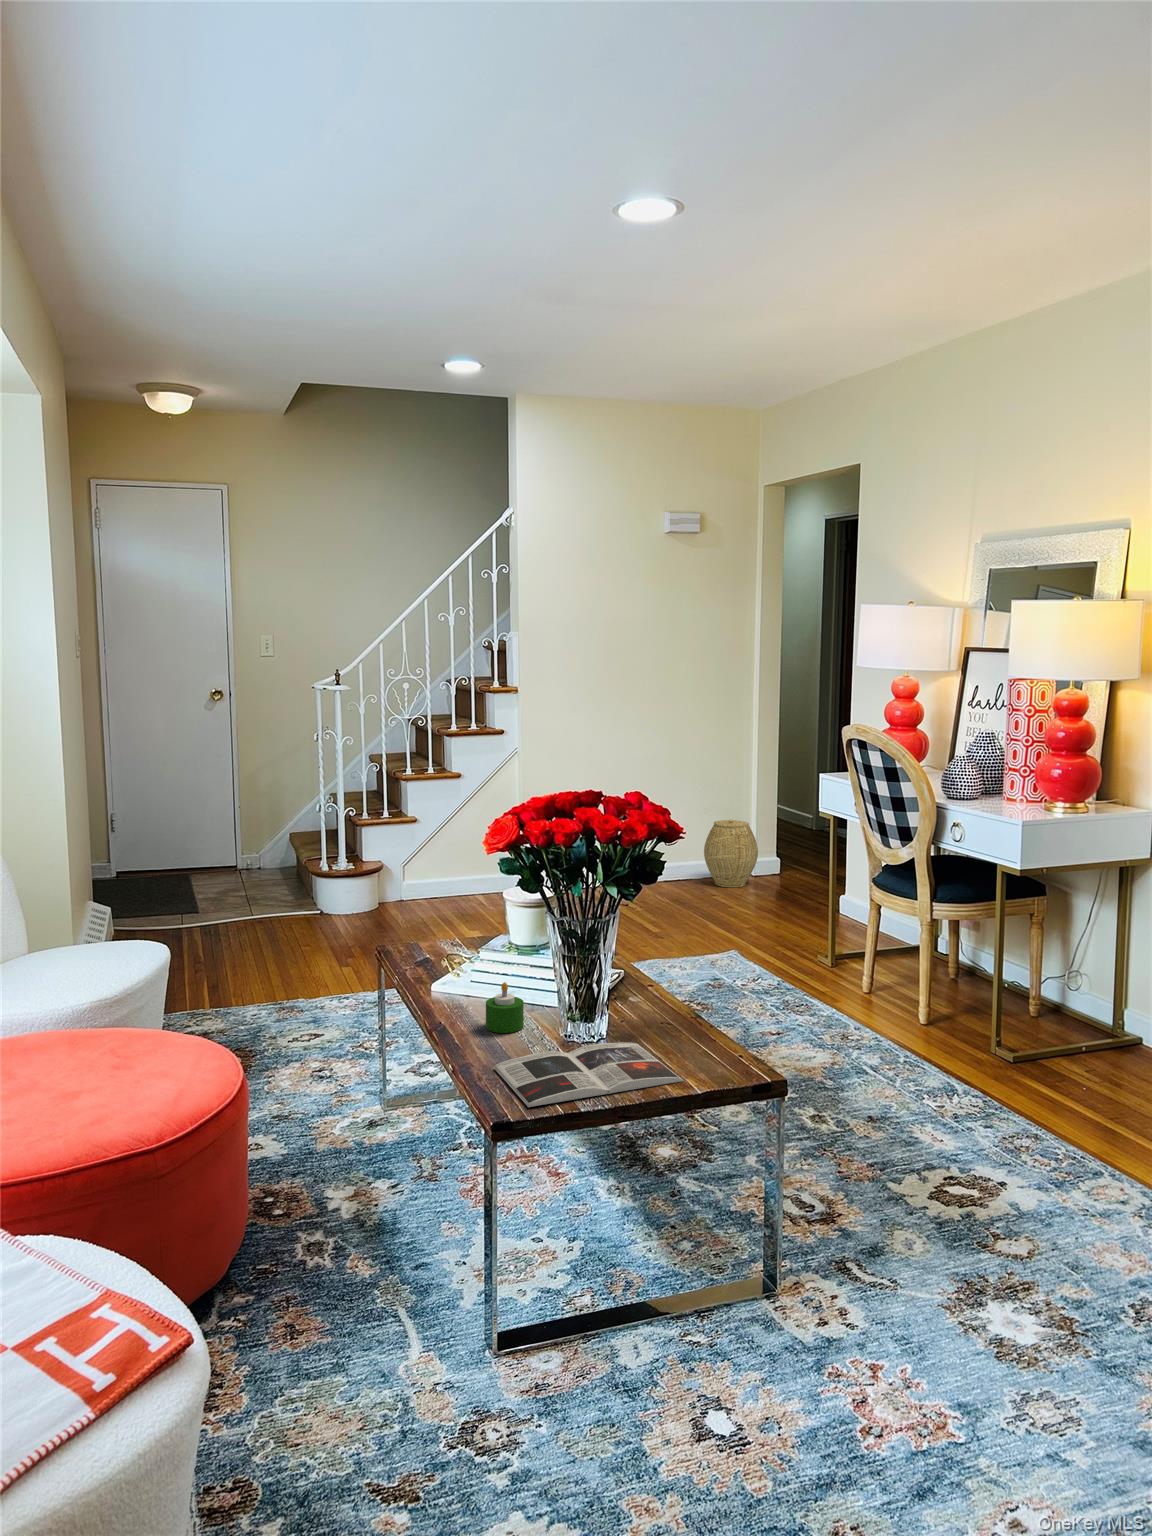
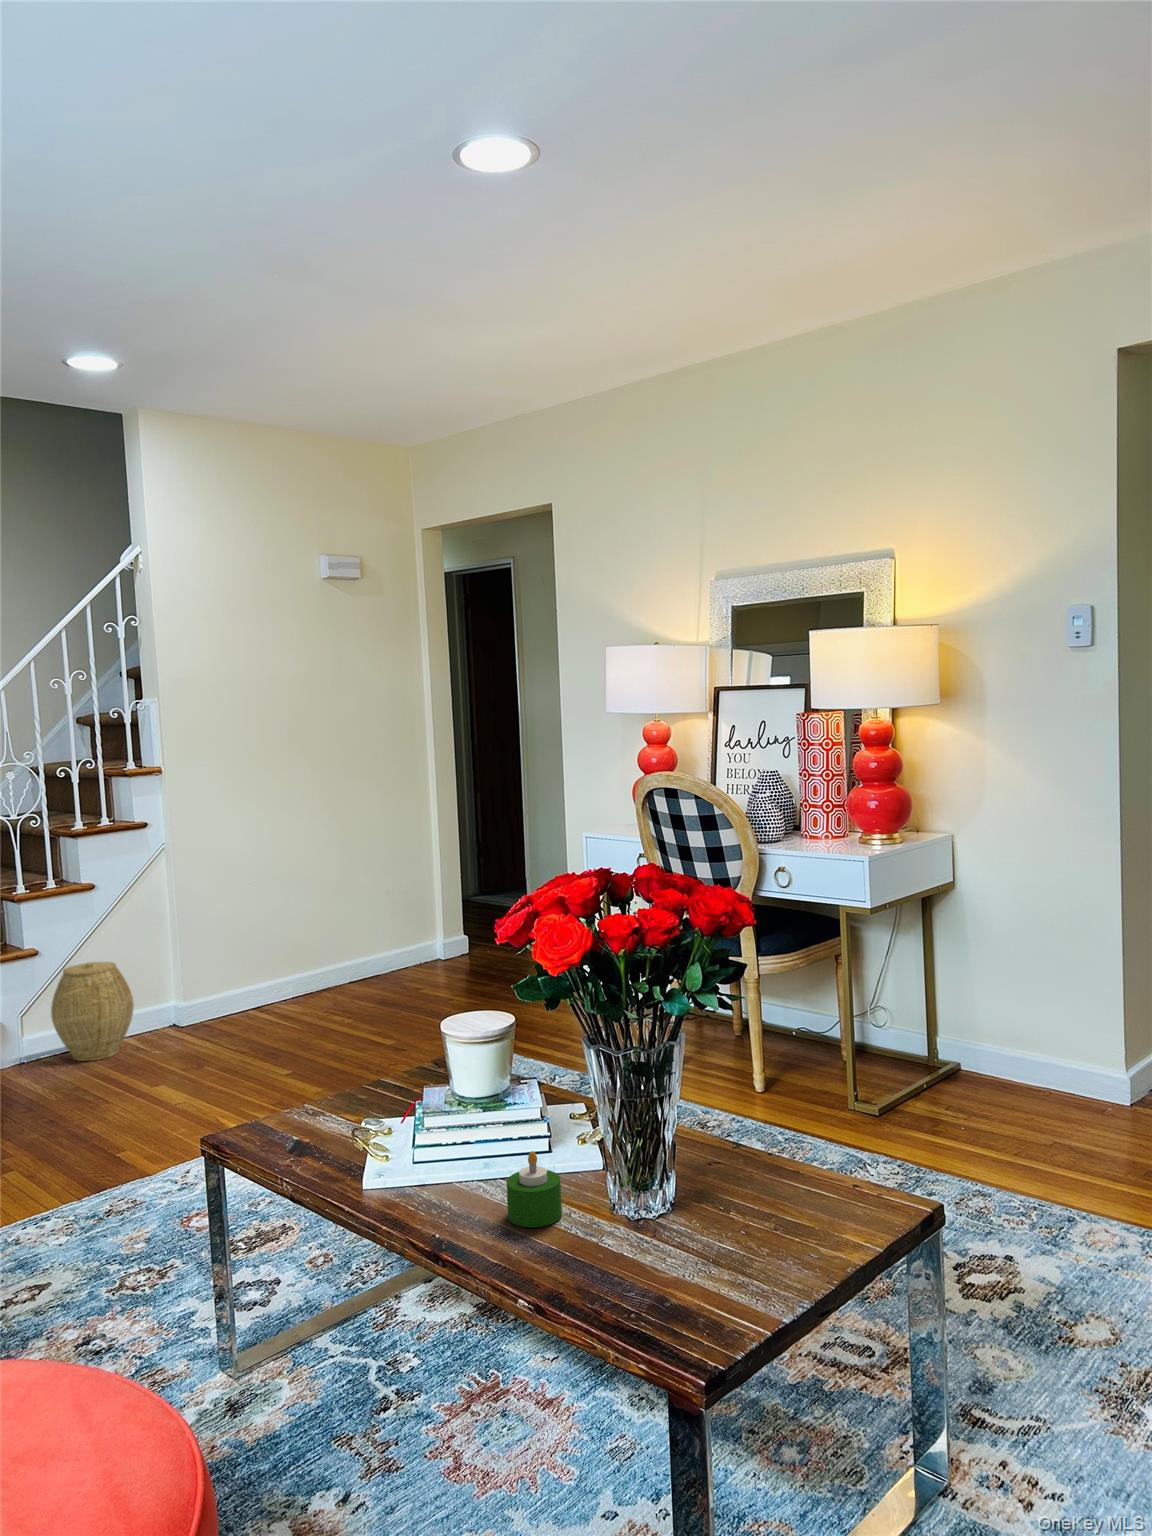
woven basket: present [704,819,758,887] -> present [51,962,134,1061]
magazine: present [494,1043,684,1107] -> none [600,1198,850,1332]

